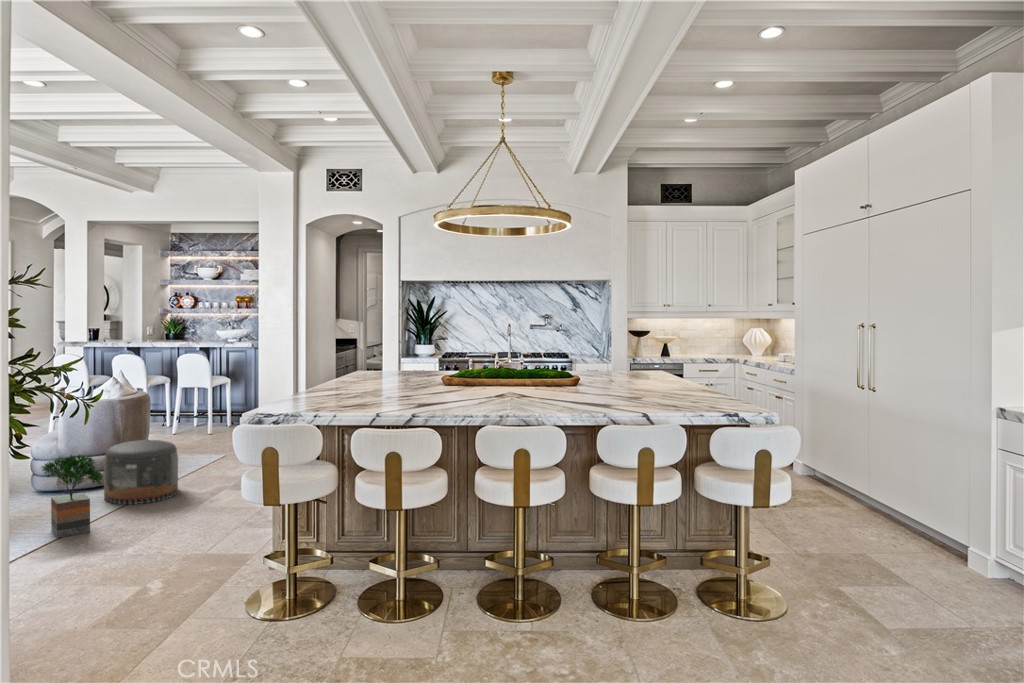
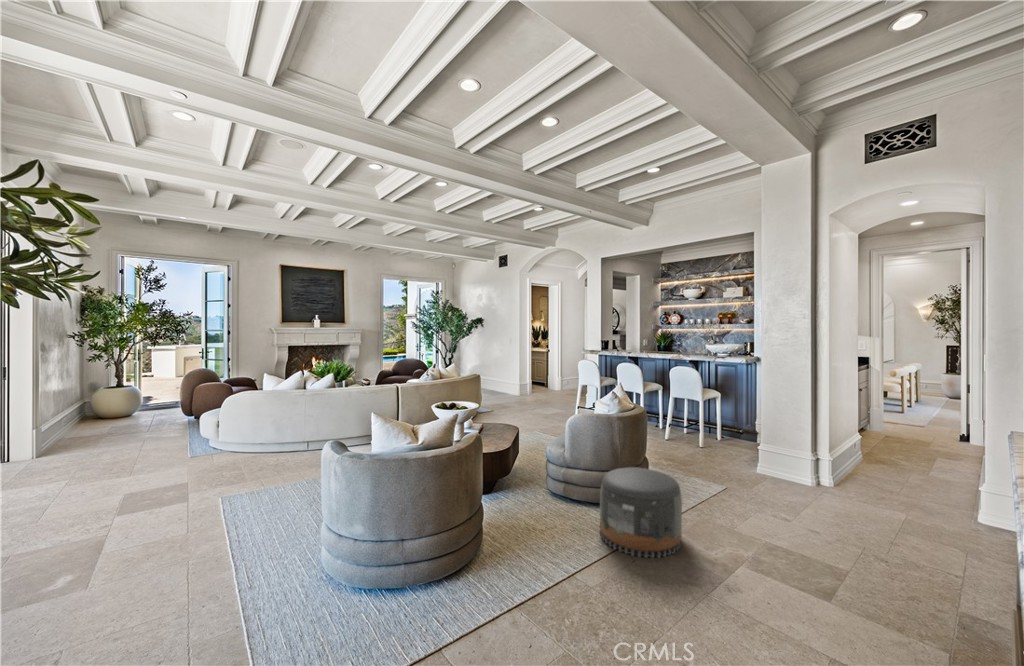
potted tree: present [41,455,103,538] -> none [526,493,595,605]

